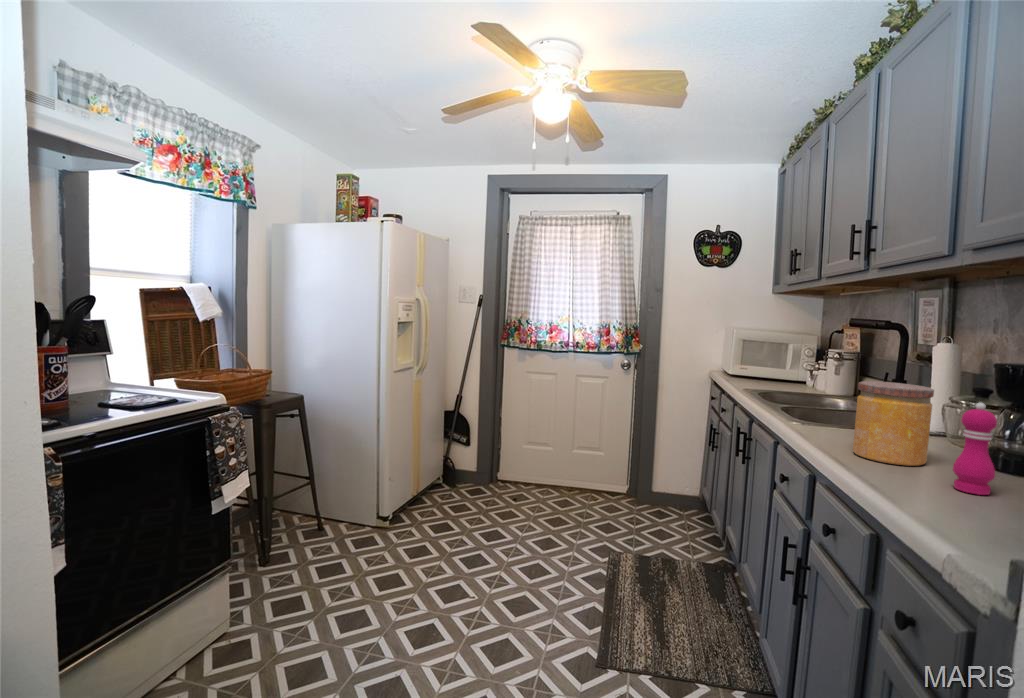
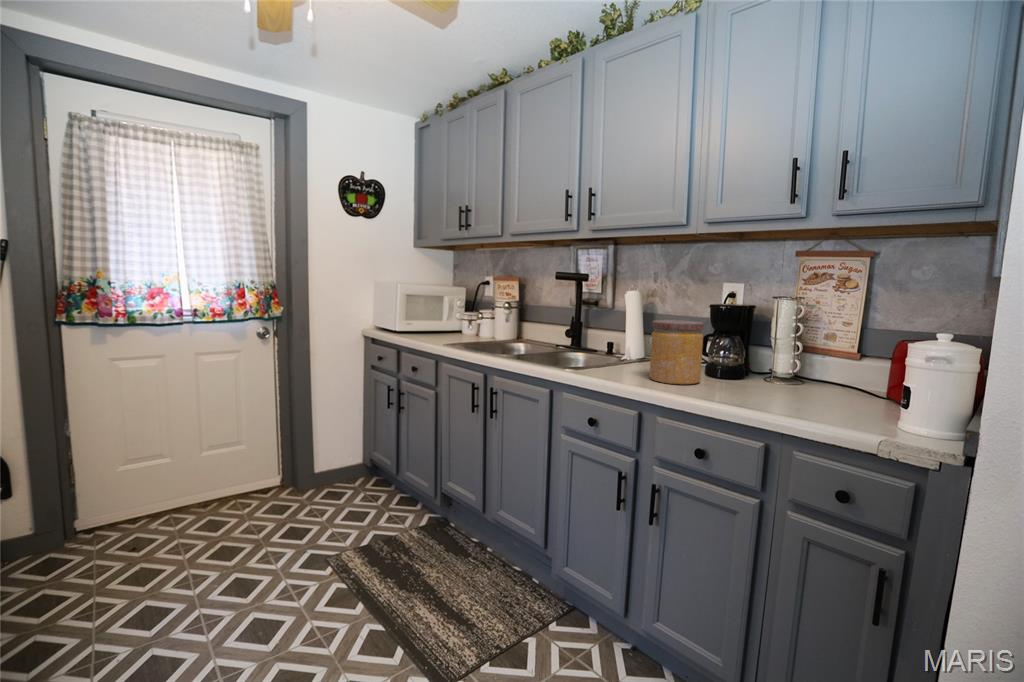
pepper mill: present [953,403,997,495] -> none [748,327,774,393]

